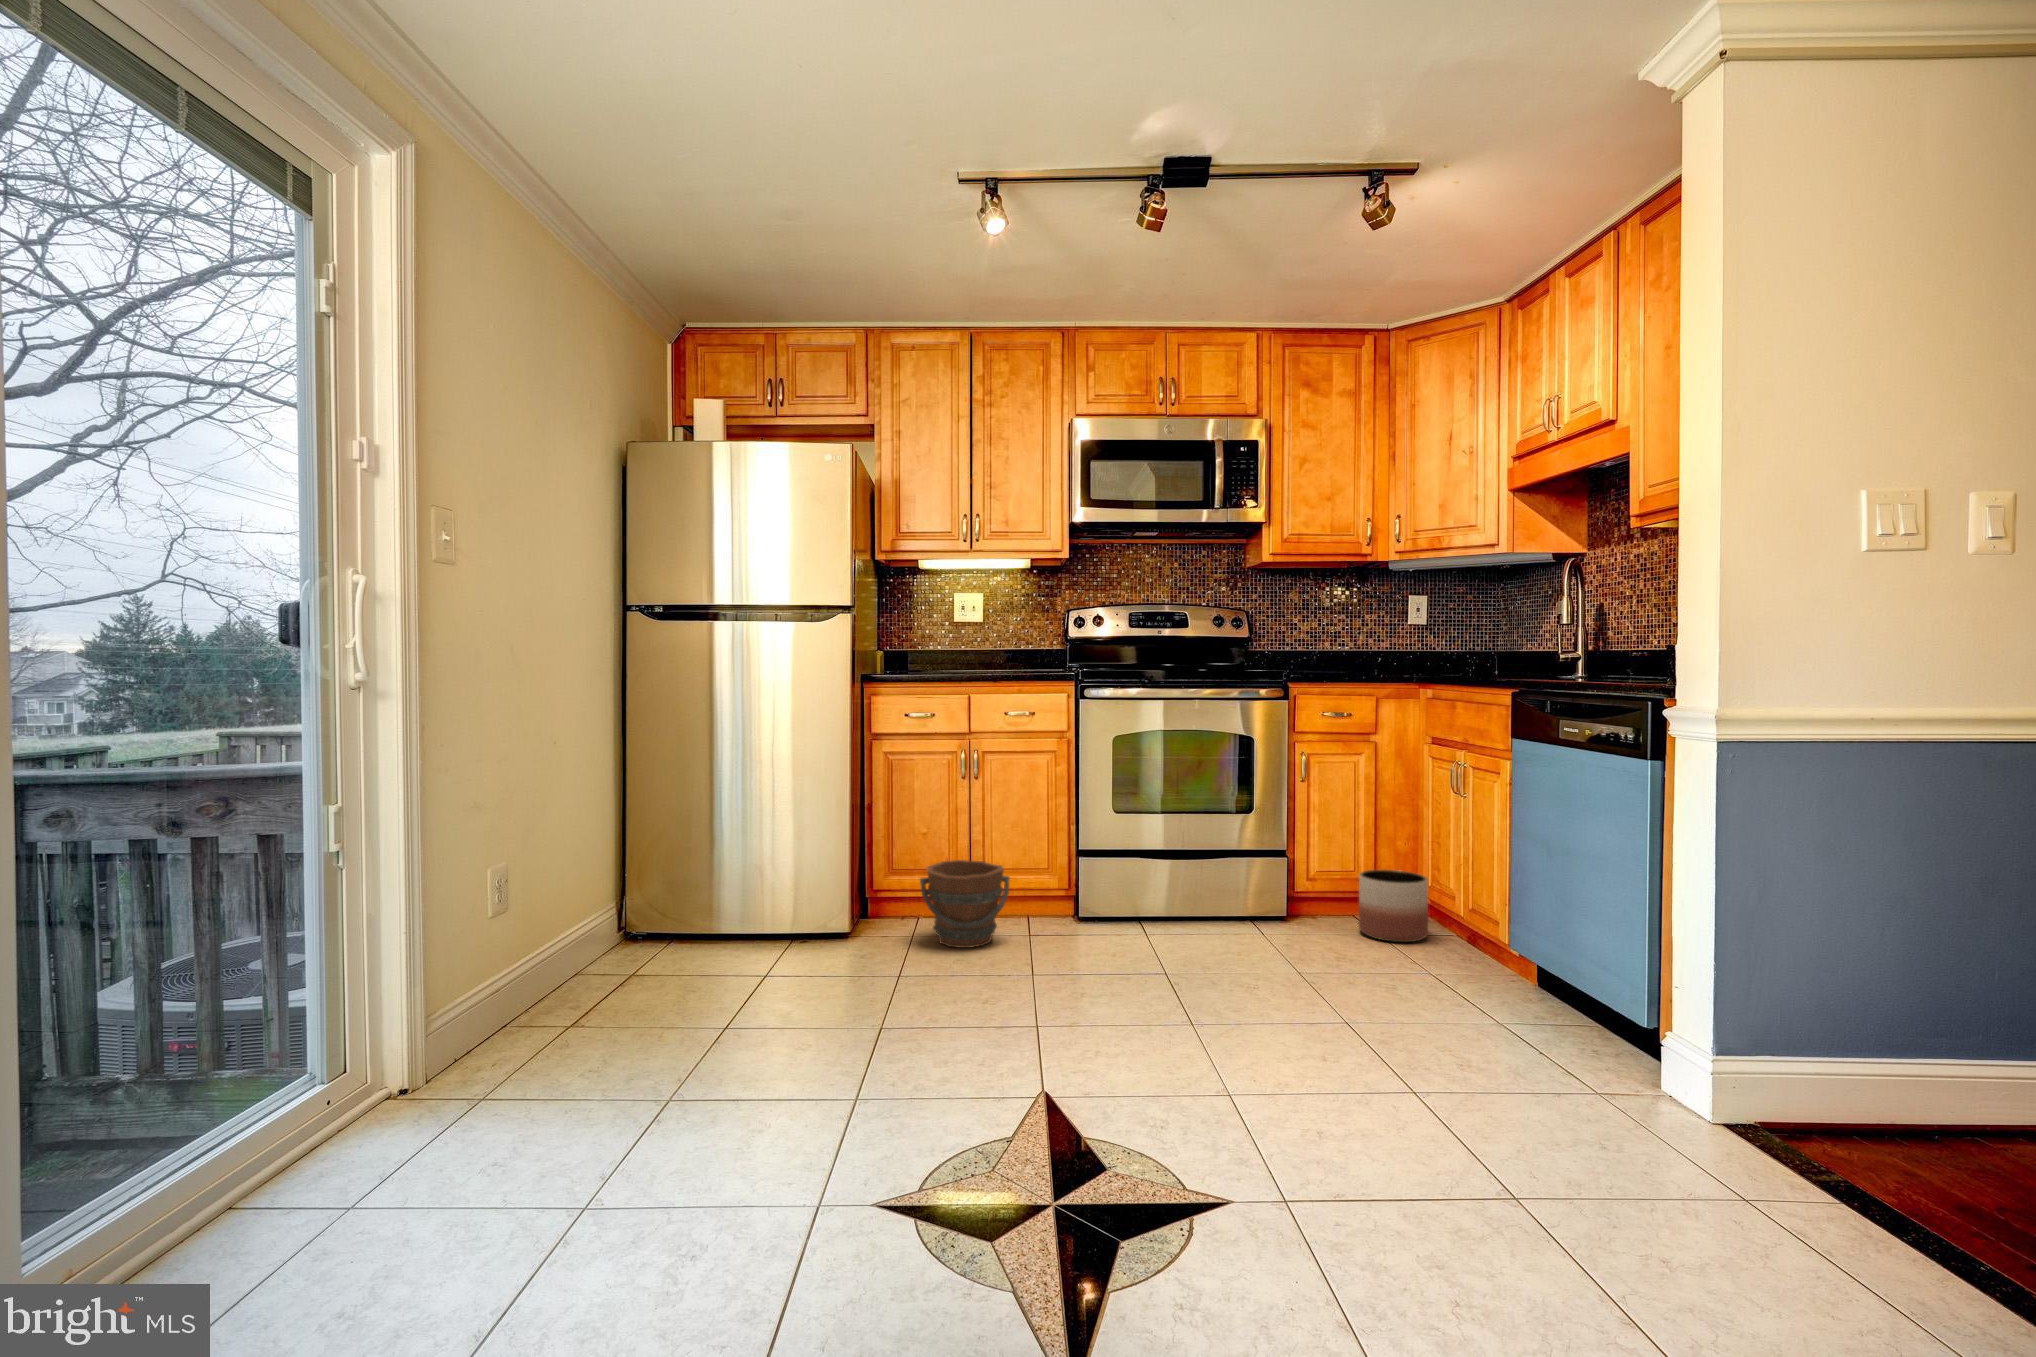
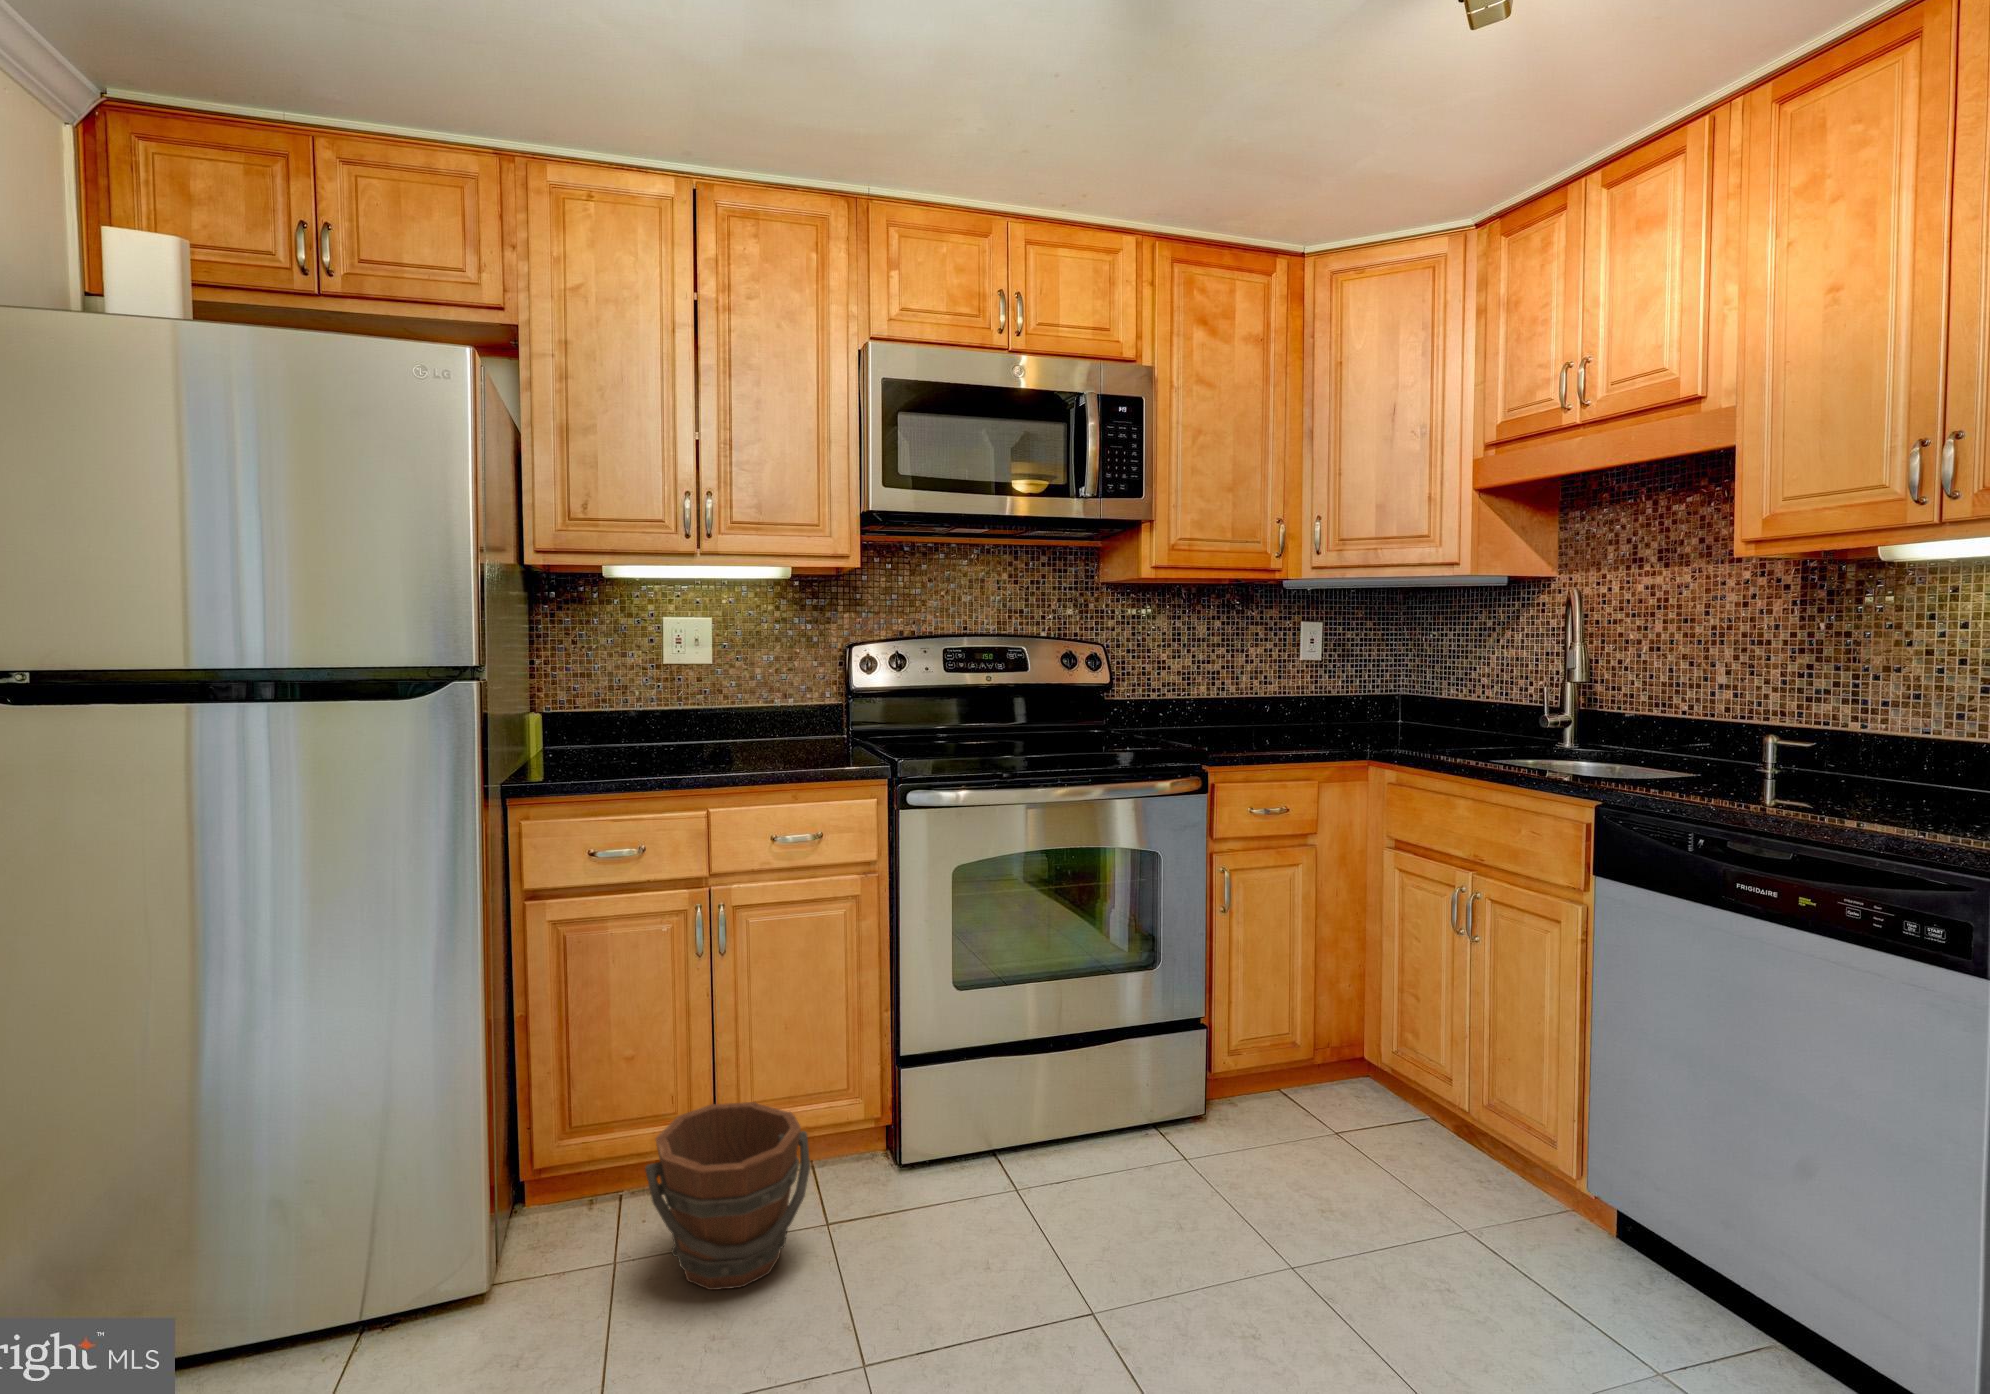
planter: present [1359,870,1428,942] -> none [1305,1023,1404,1141]

